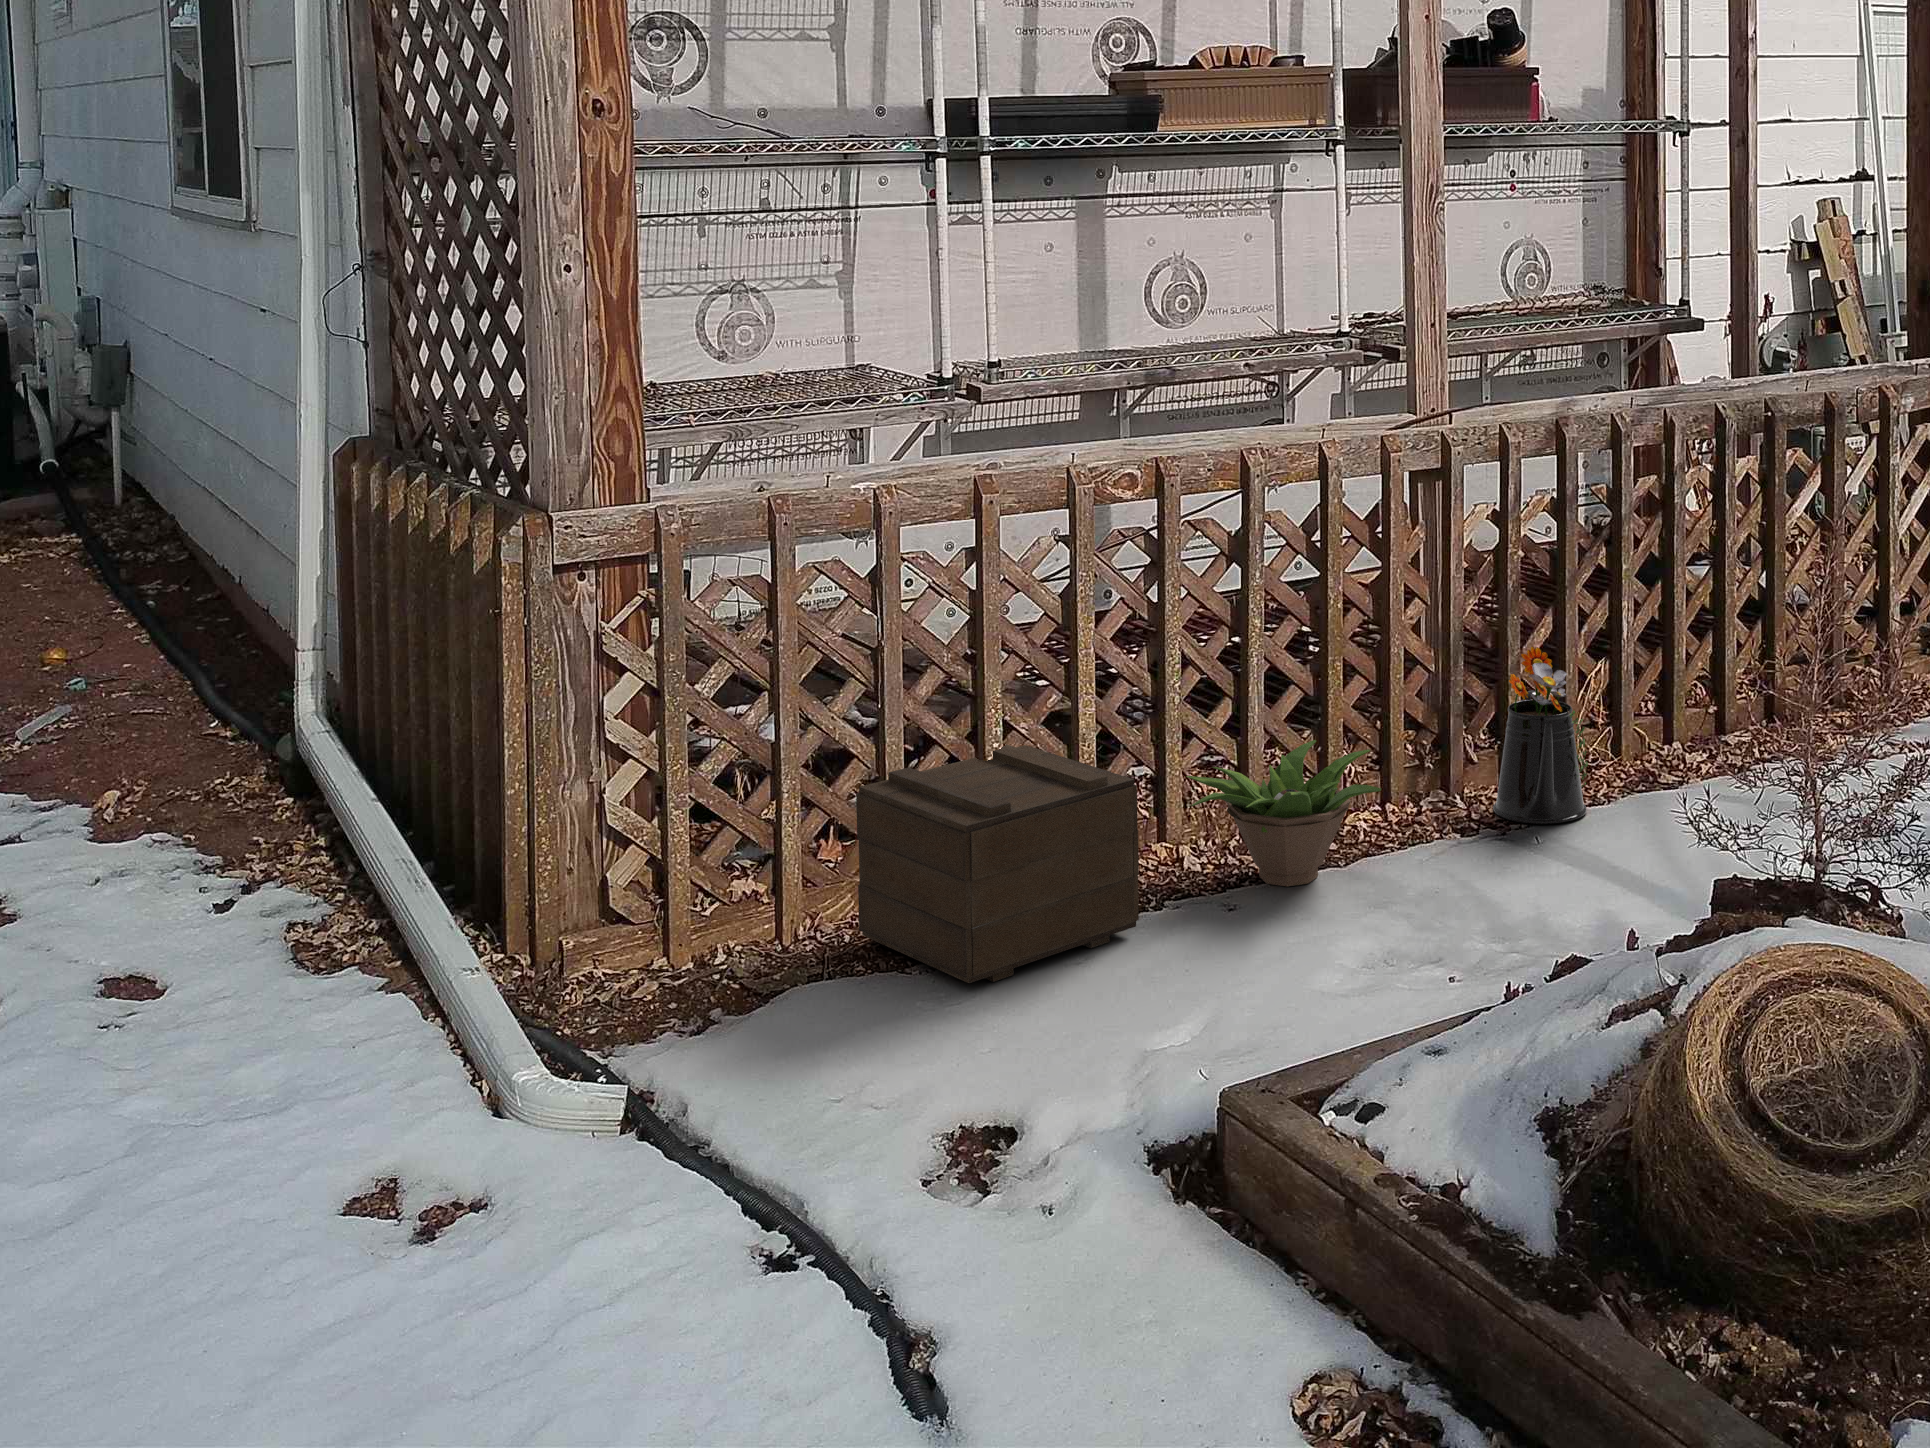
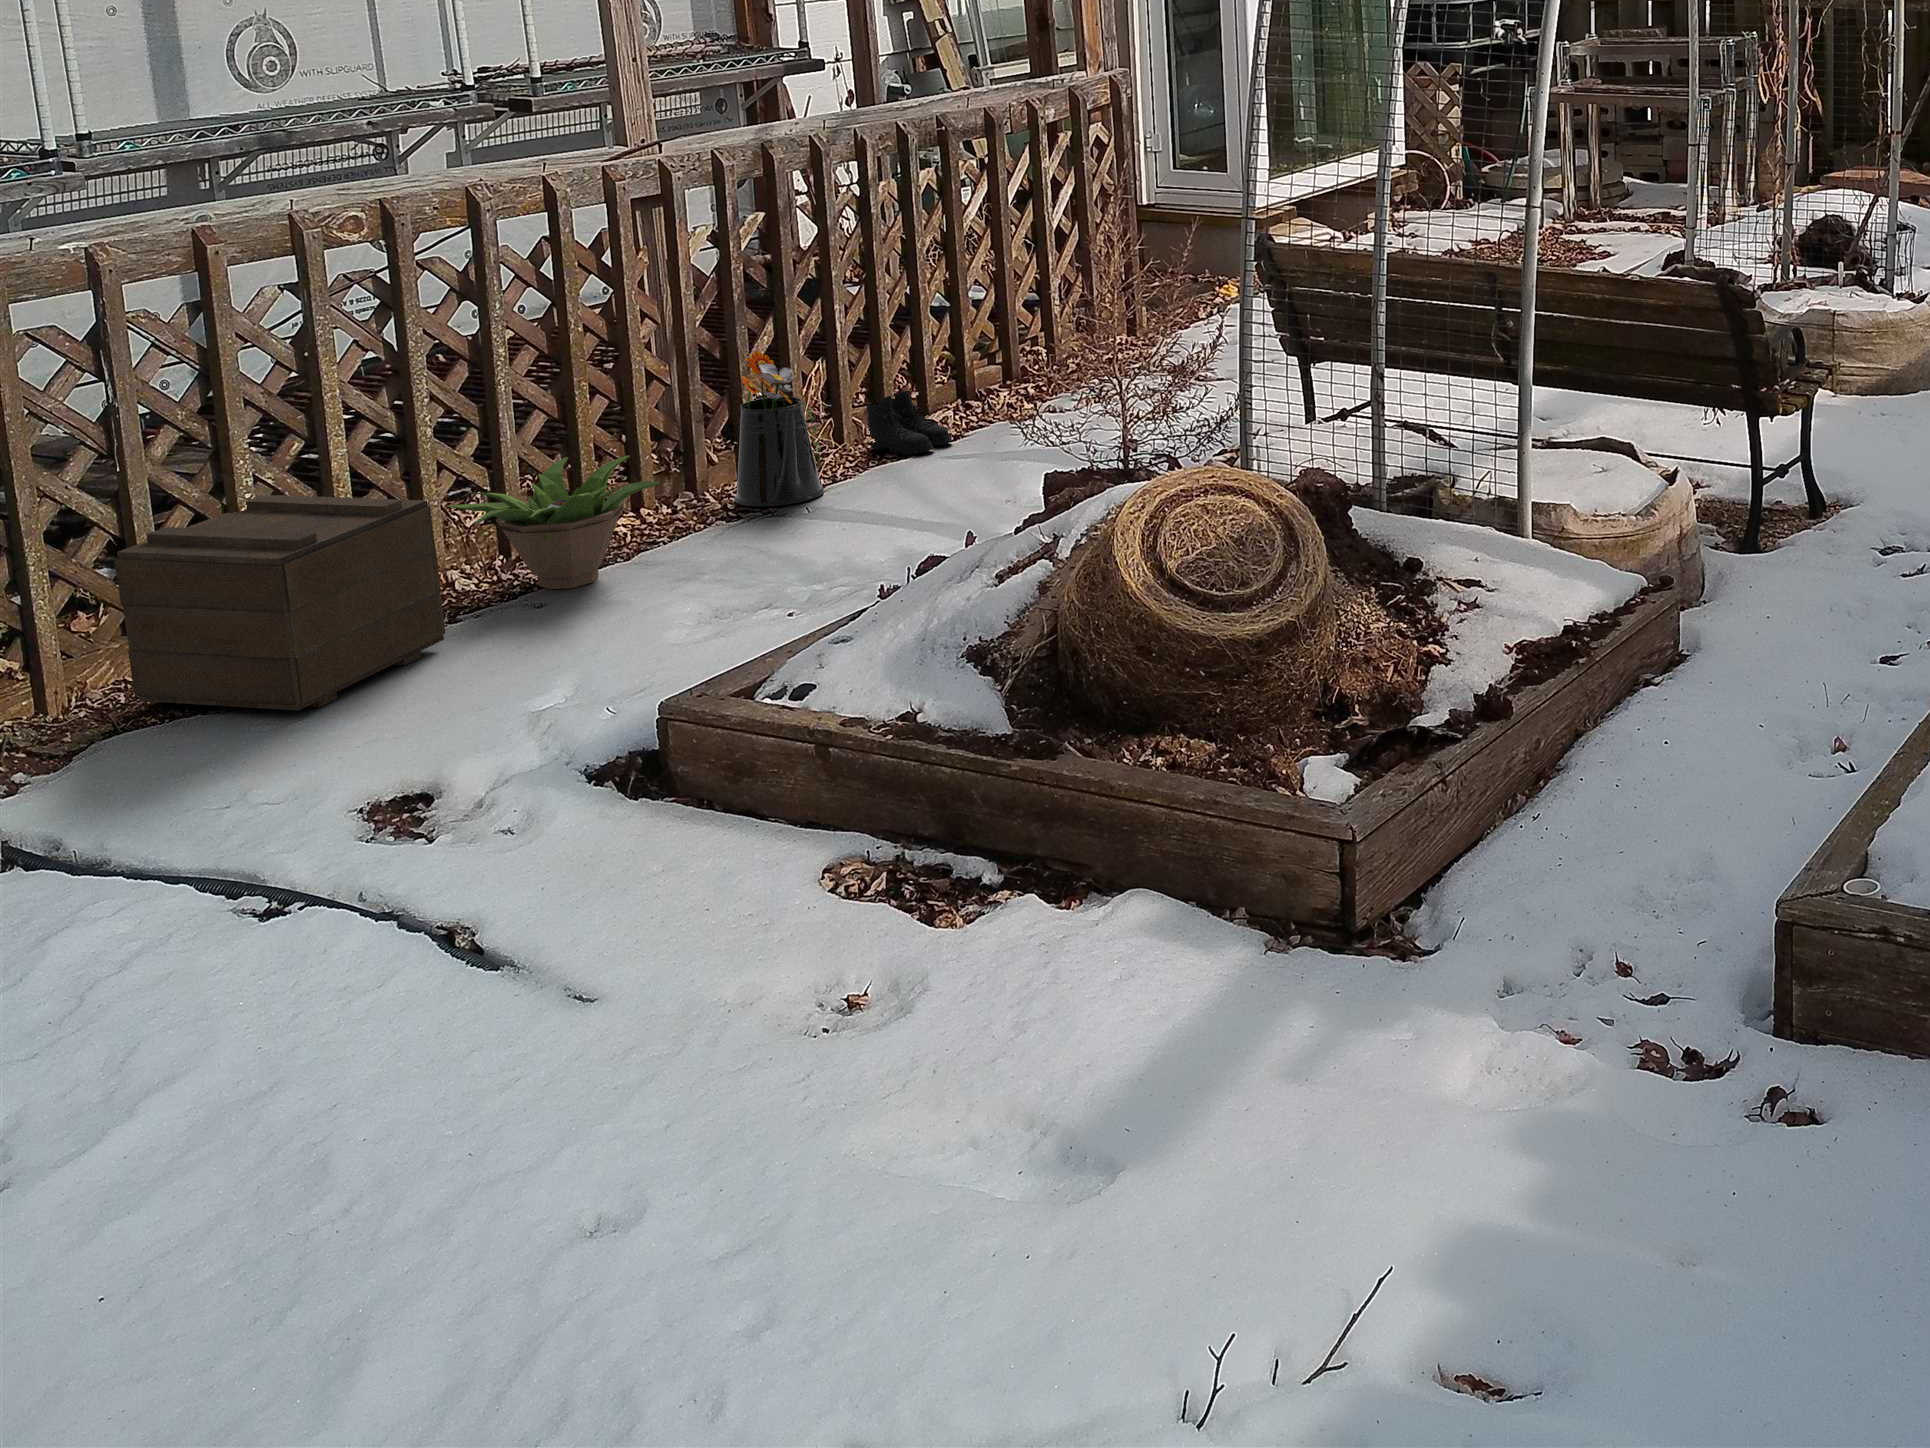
boots: none [1658,706,1748,783] -> present [865,390,952,455]

